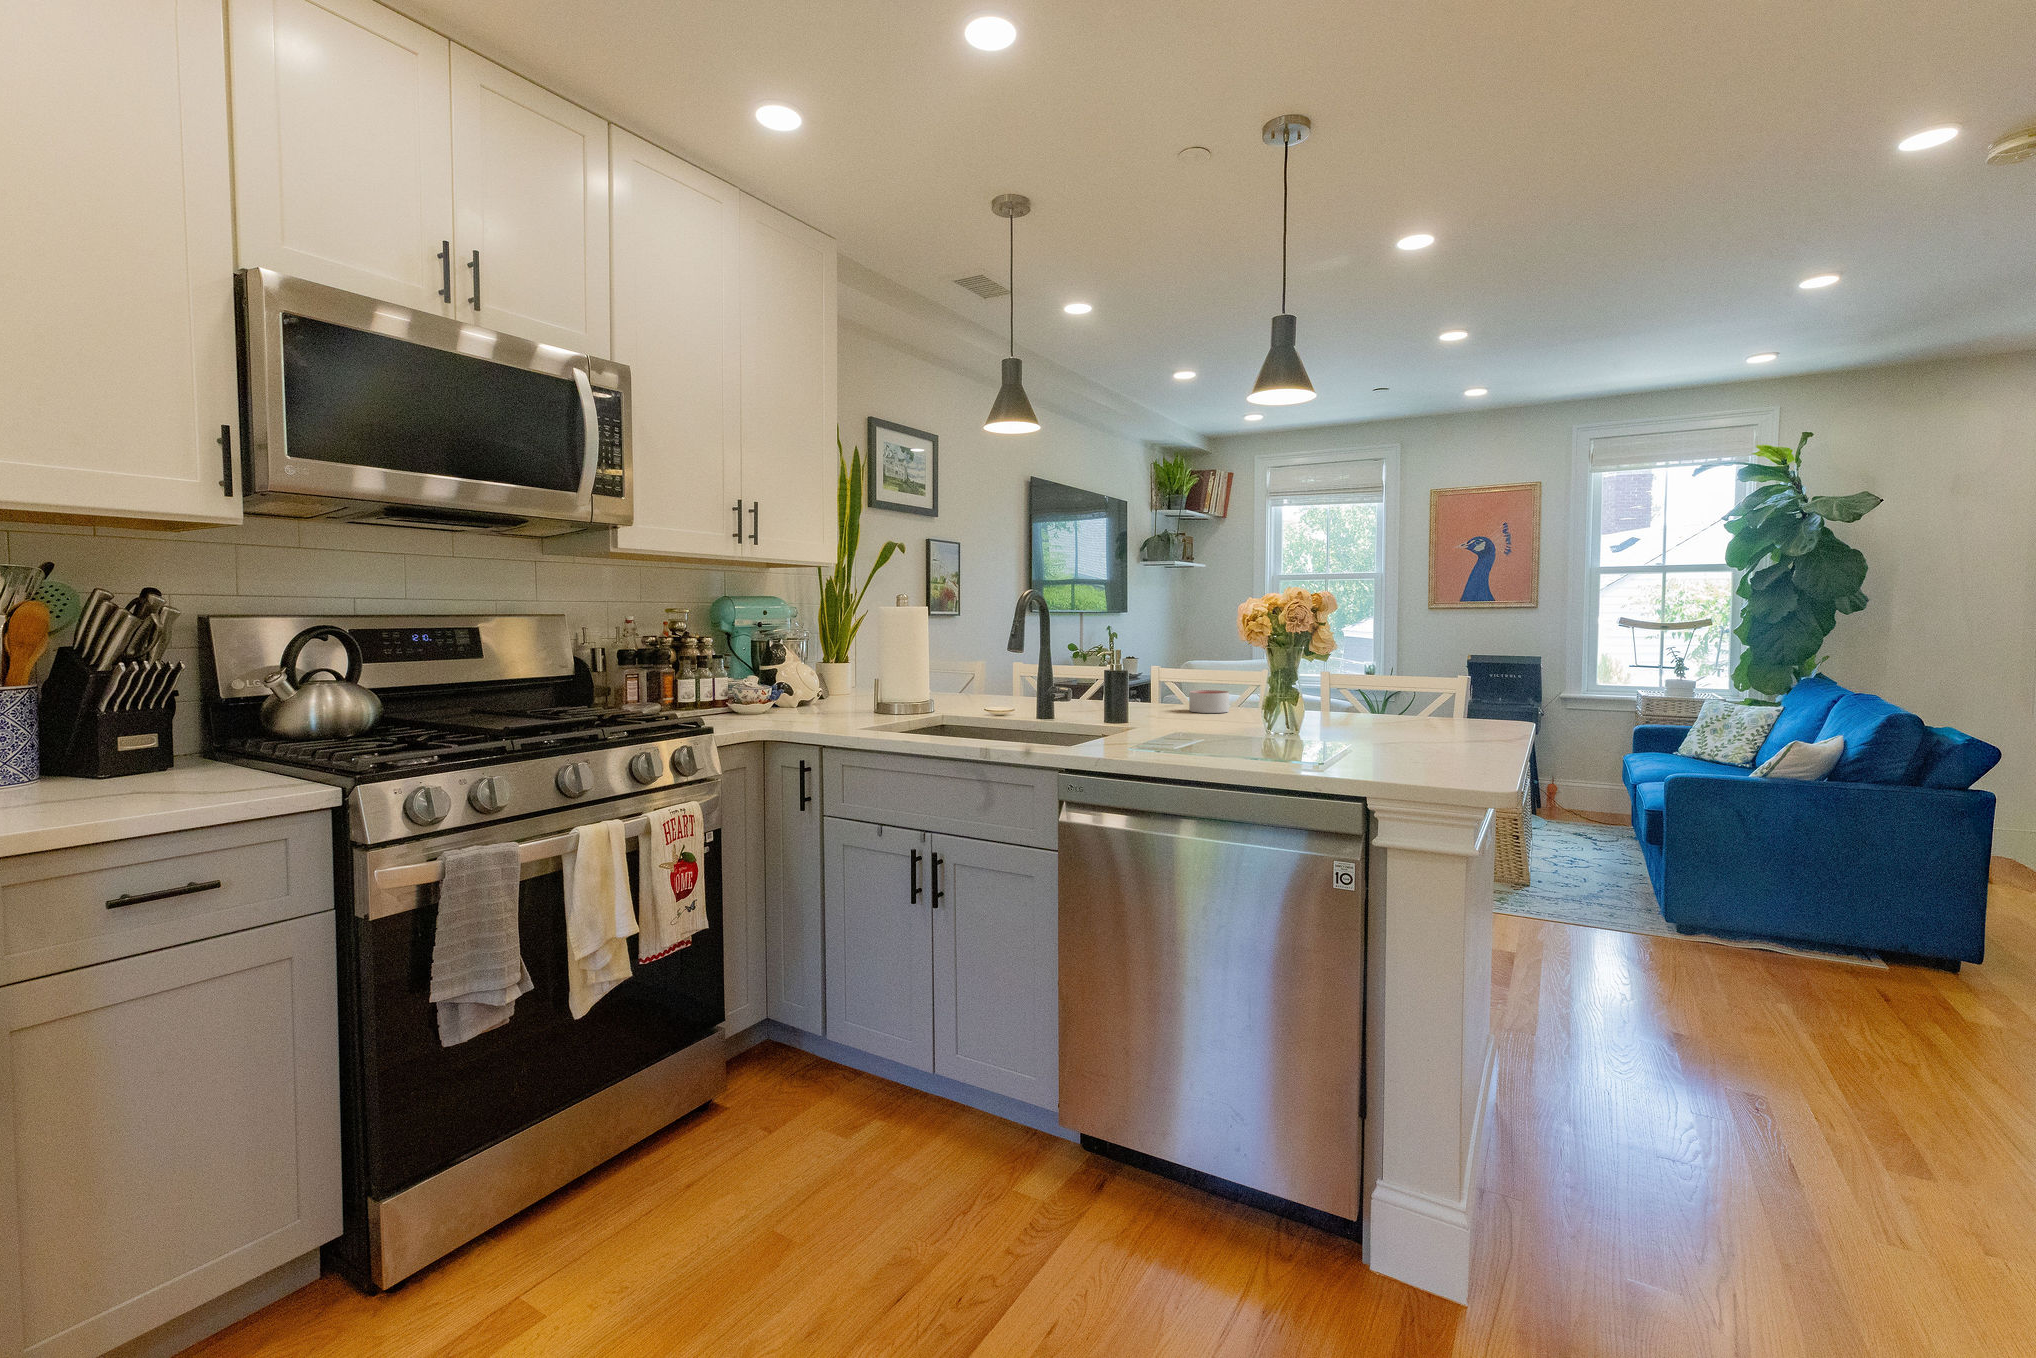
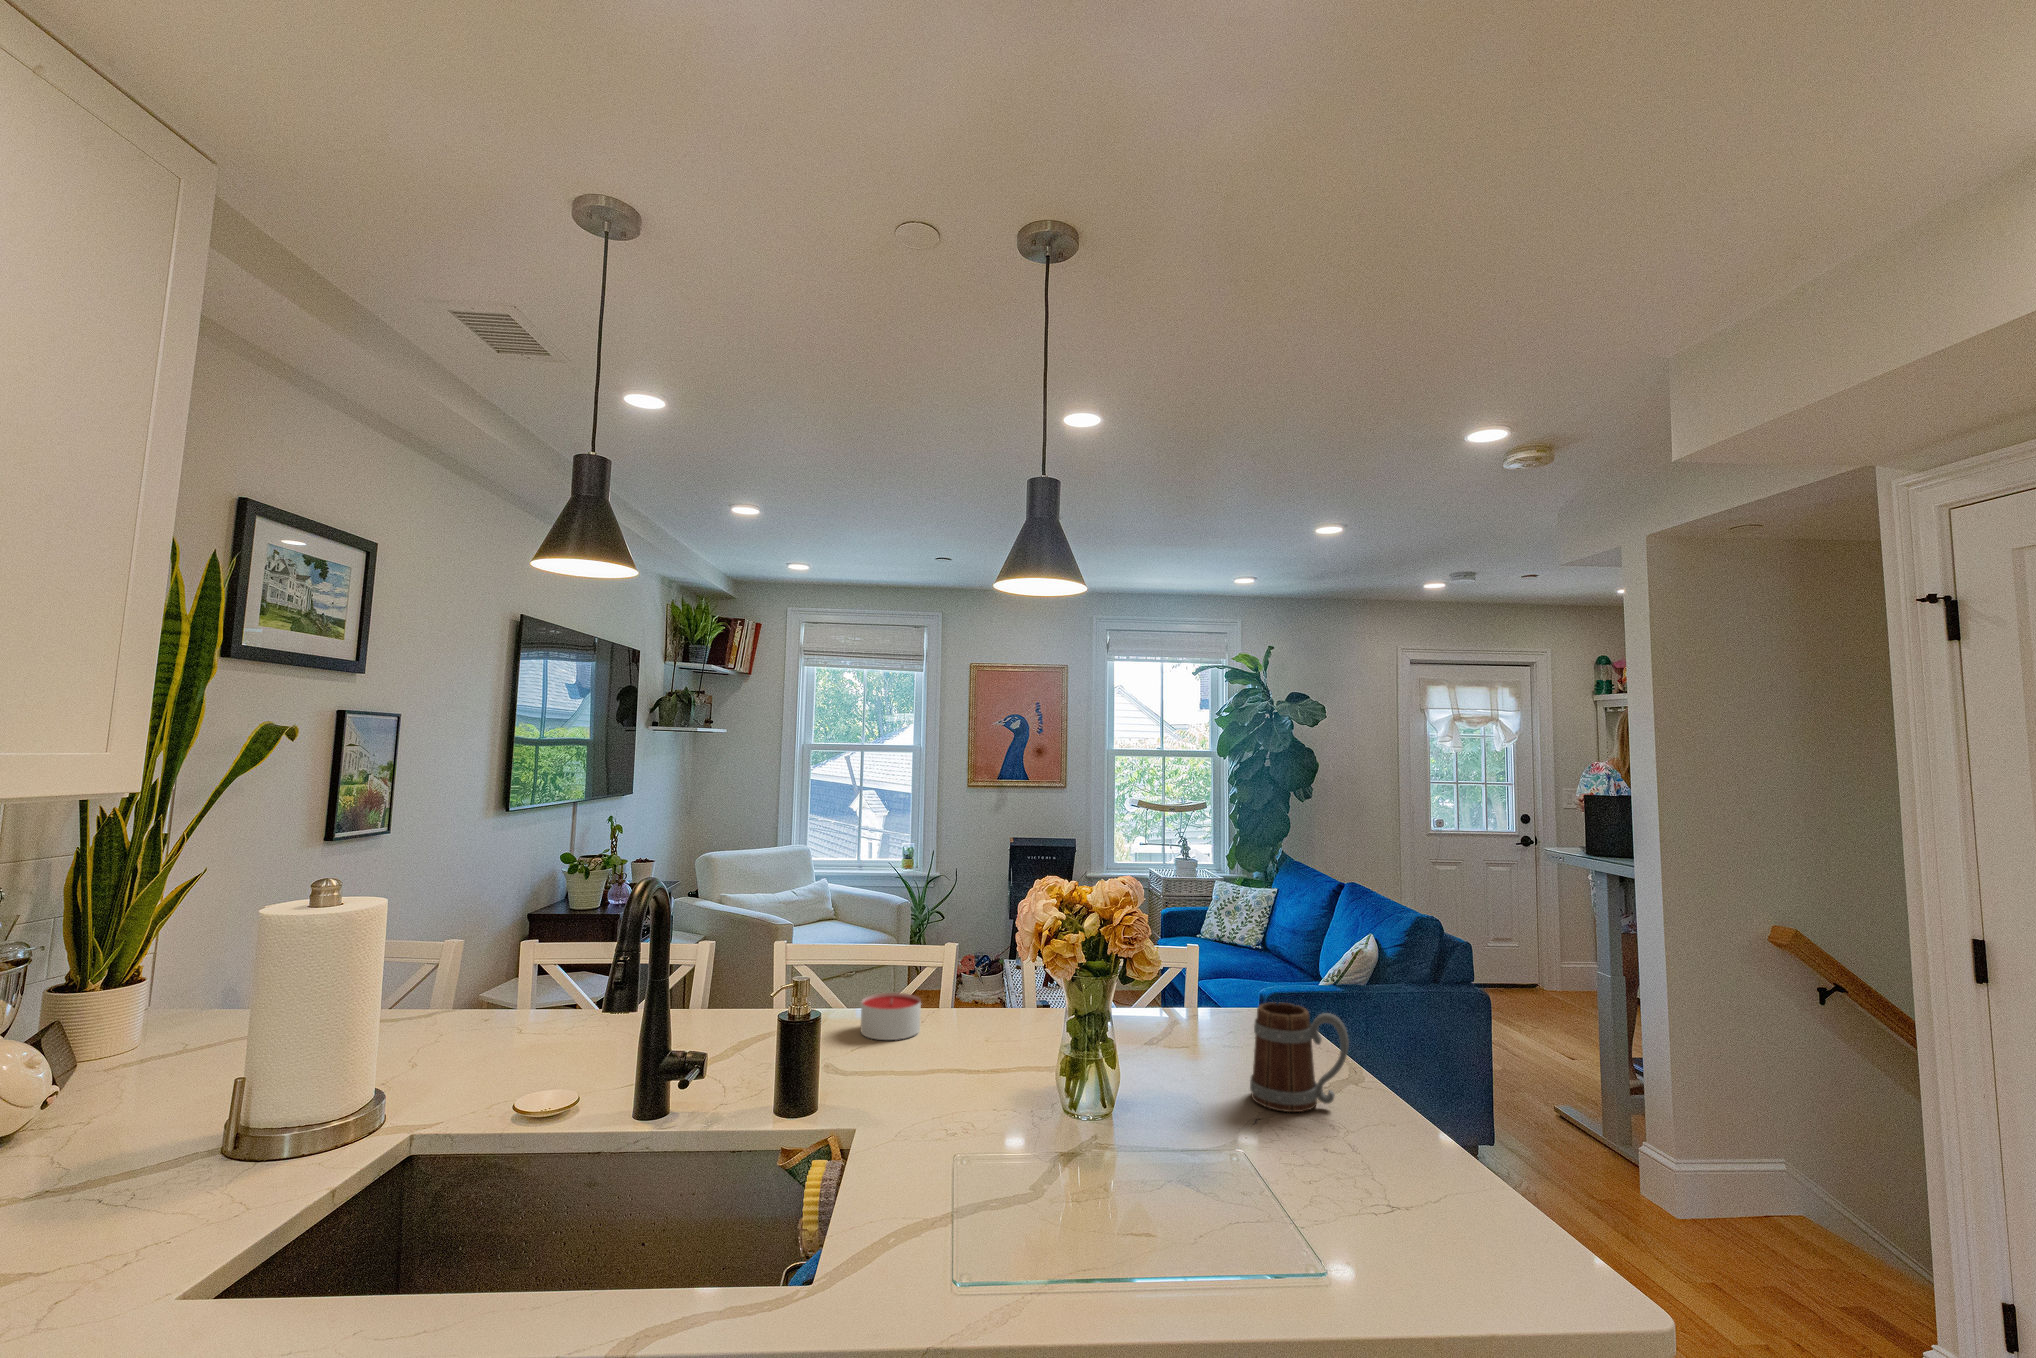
mug: none [1409,676,1478,742] -> present [1250,1002,1349,1112]

